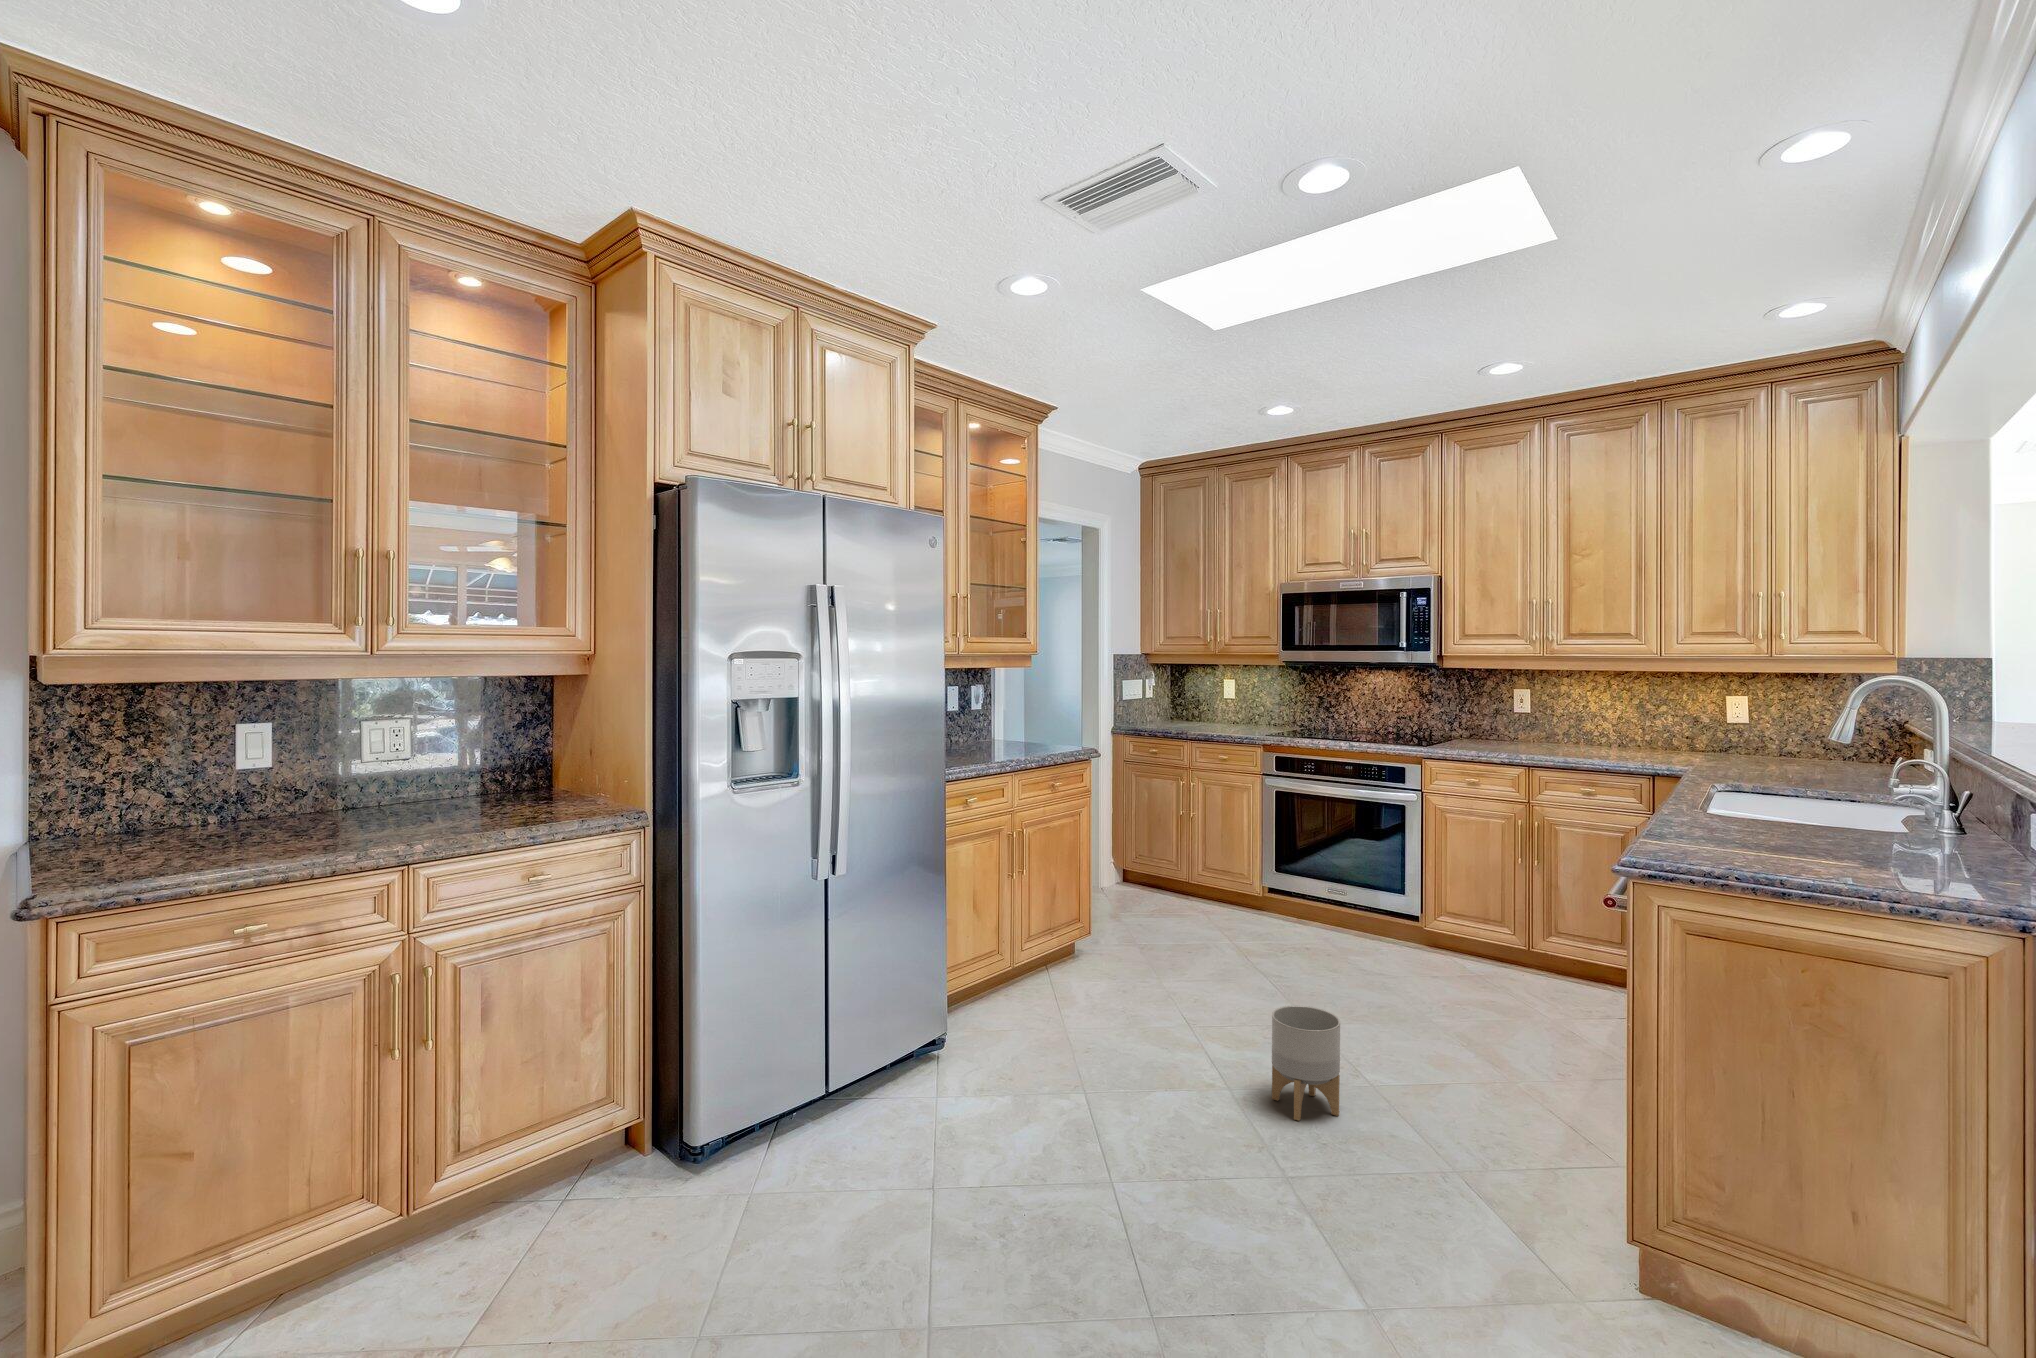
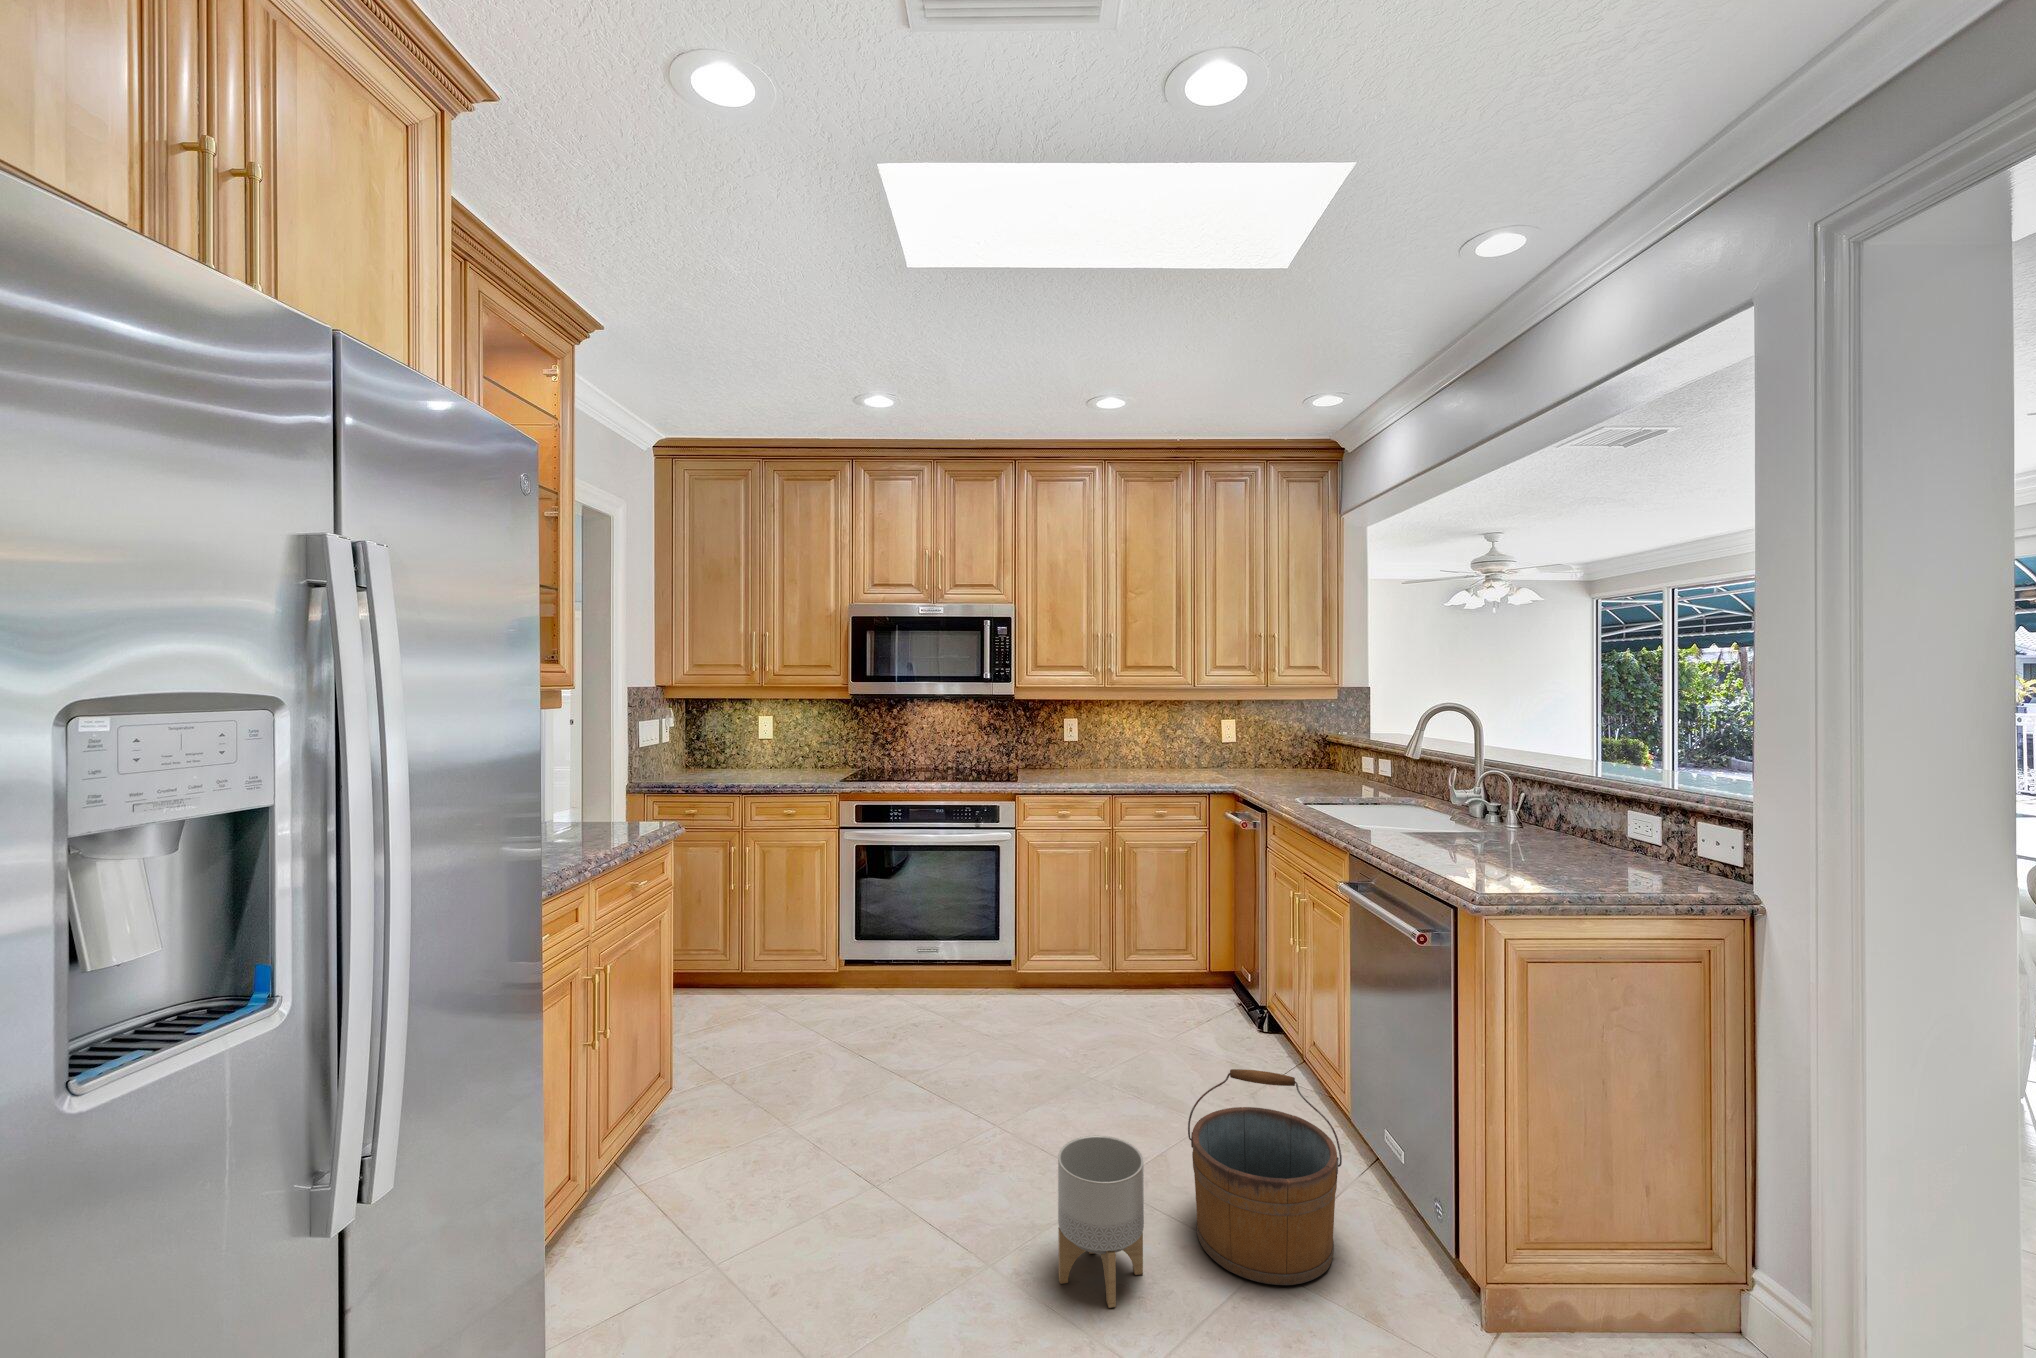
bucket: none [1399,986,1534,1167] -> present [1188,1069,1342,1285]

